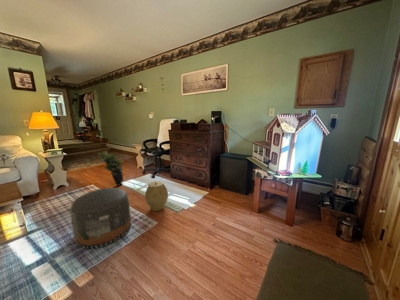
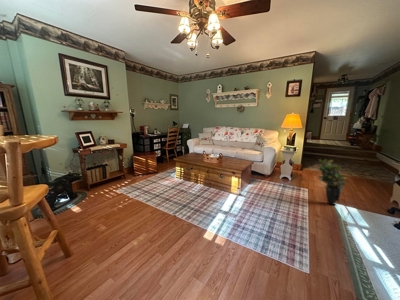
woven basket: present [145,181,168,211] -> none [320,220,366,270]
pouf: present [71,188,131,249] -> none [241,188,294,247]

